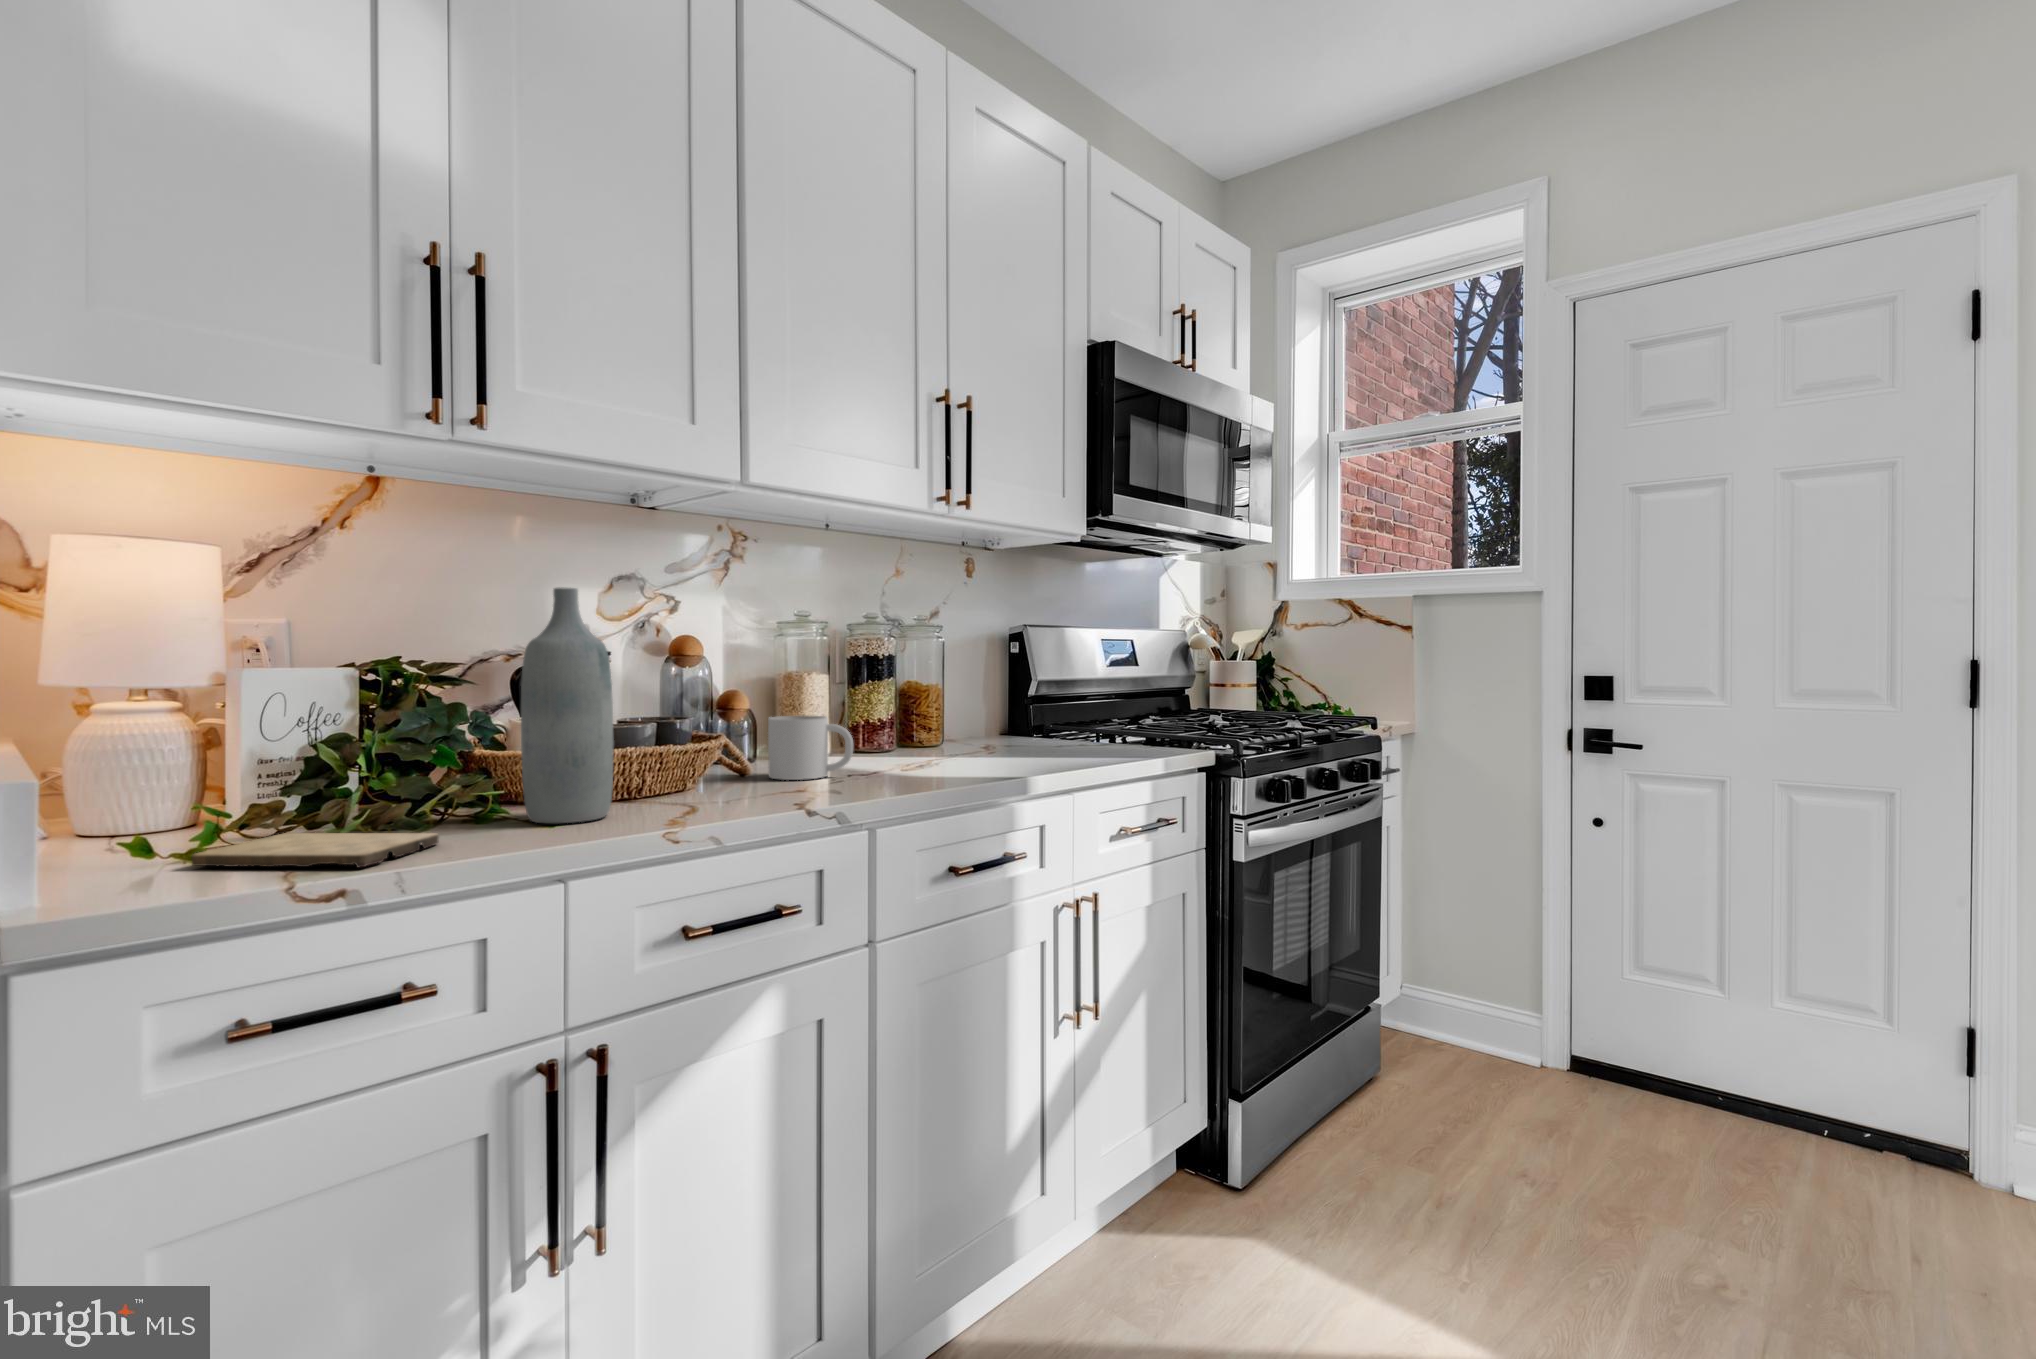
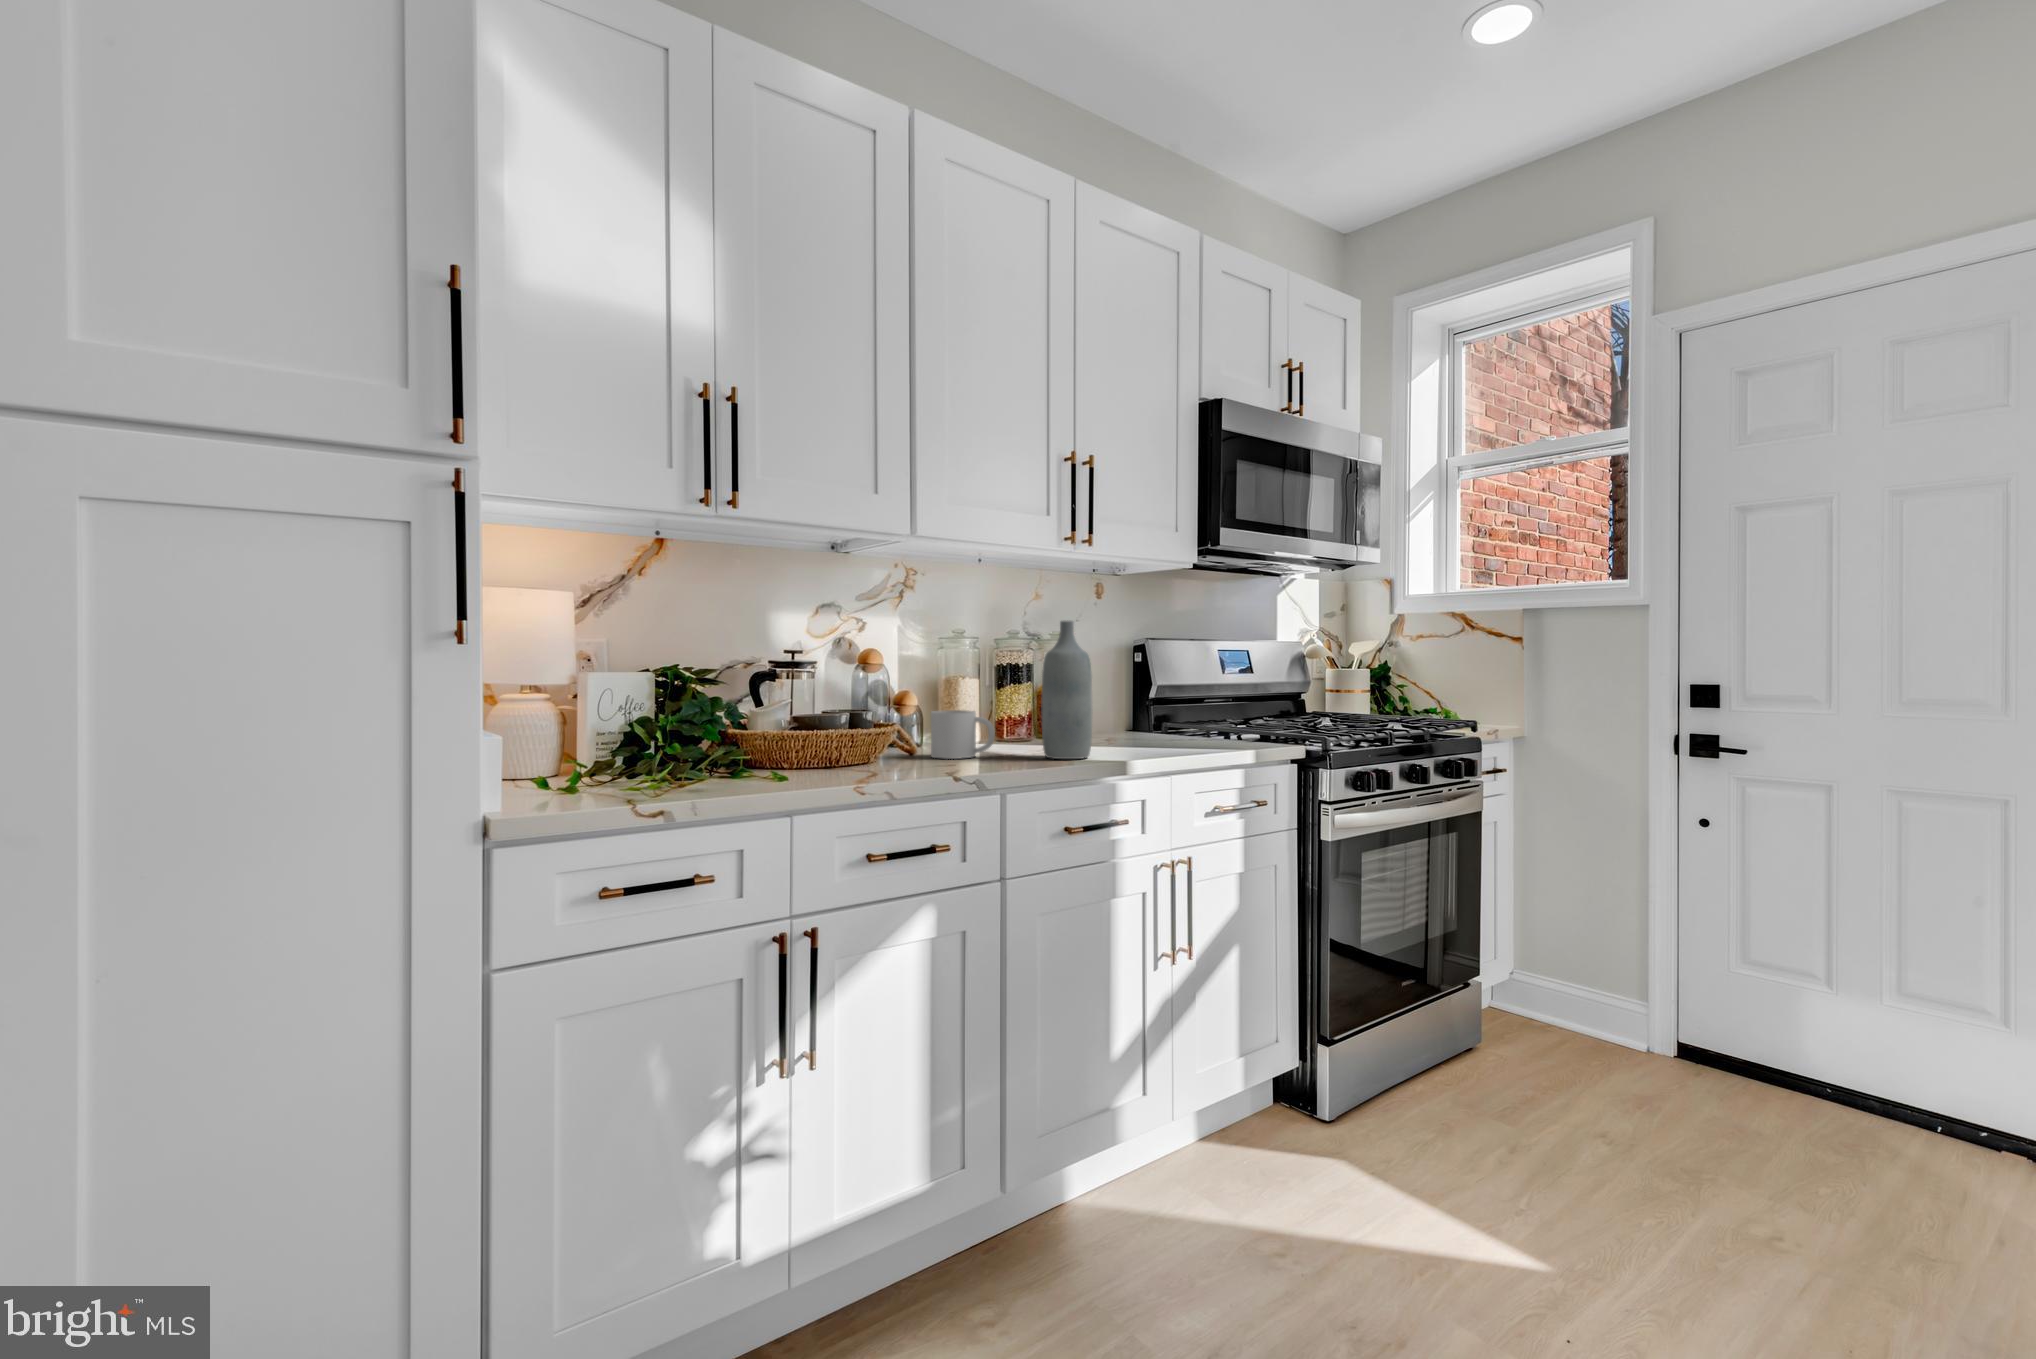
bottle: present [521,587,614,823] -> present [1042,620,1092,759]
cutting board: present [192,833,439,867] -> none [571,780,711,799]

